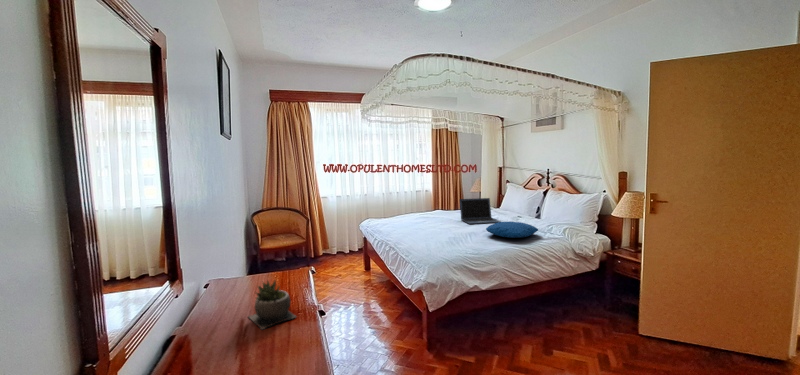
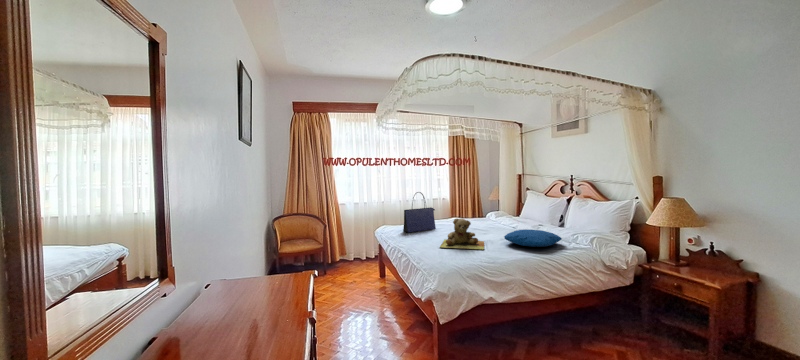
tote bag: none [388,186,420,226] -> present [403,192,436,232]
laptop: present [460,198,500,224] -> none [477,205,521,232]
teddy bear: none [426,212,468,241] -> present [440,219,484,249]
succulent plant: present [249,281,296,329] -> none [225,286,277,344]

